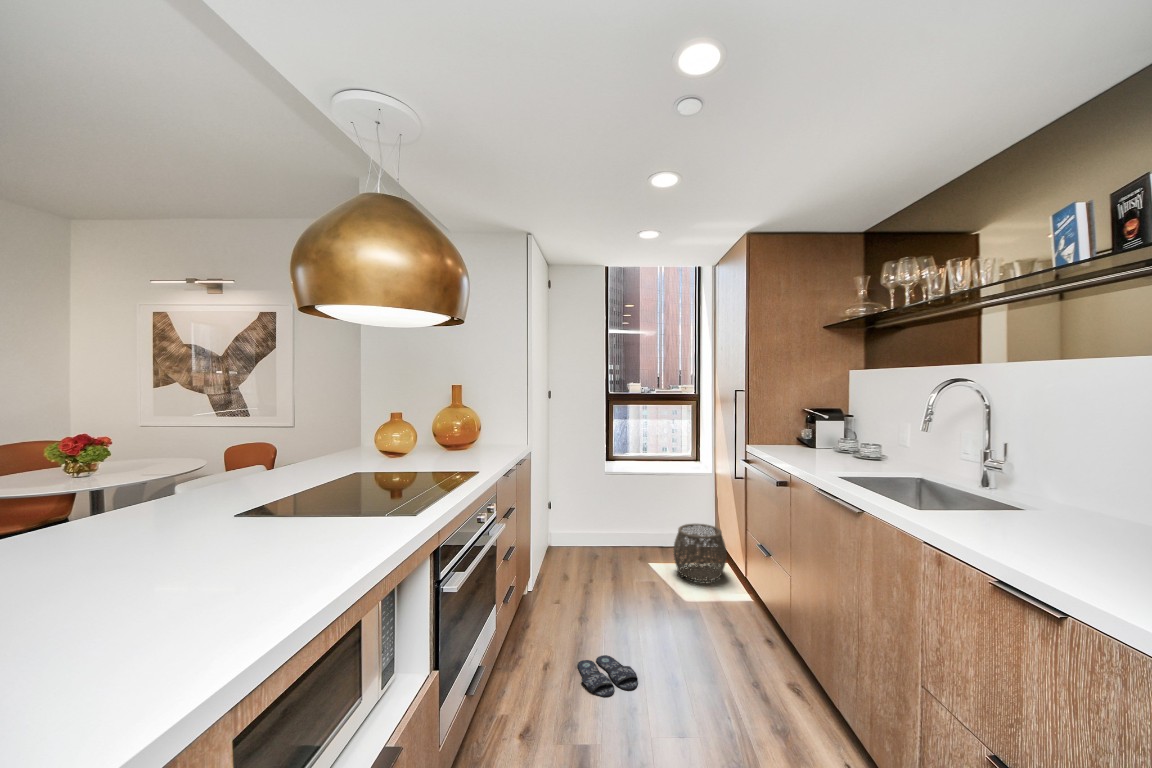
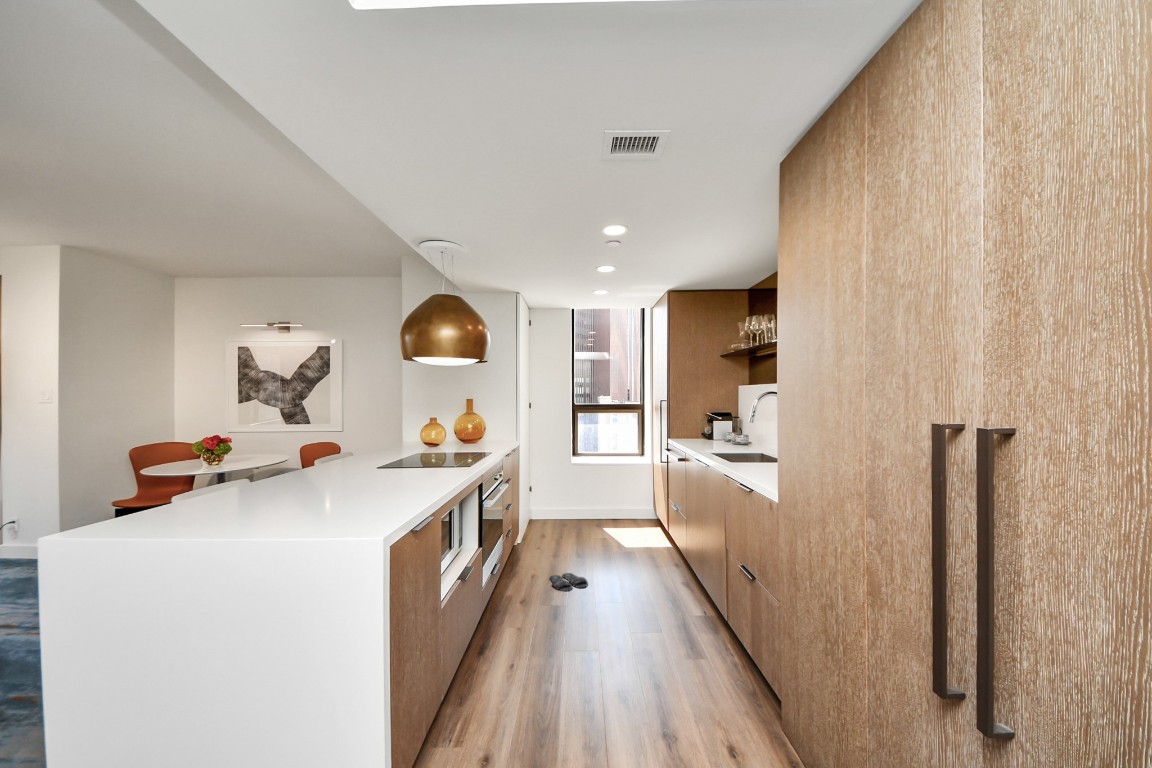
woven basket: present [673,524,727,581] -> none [621,498,658,537]

